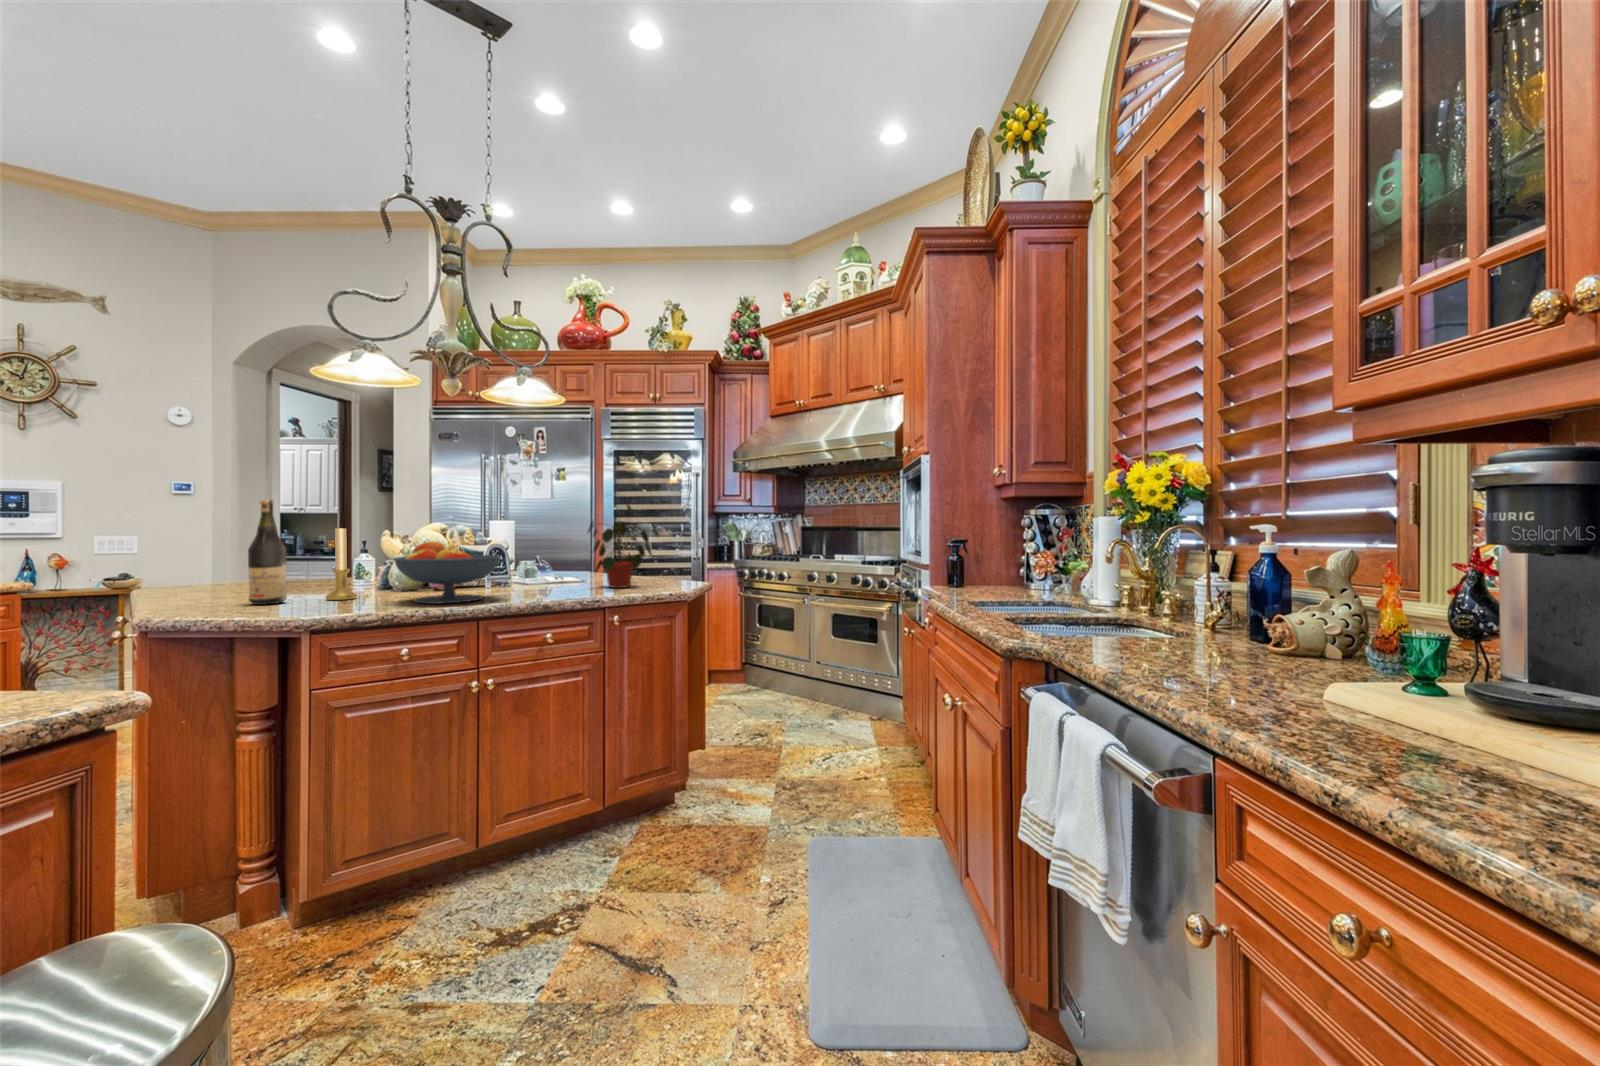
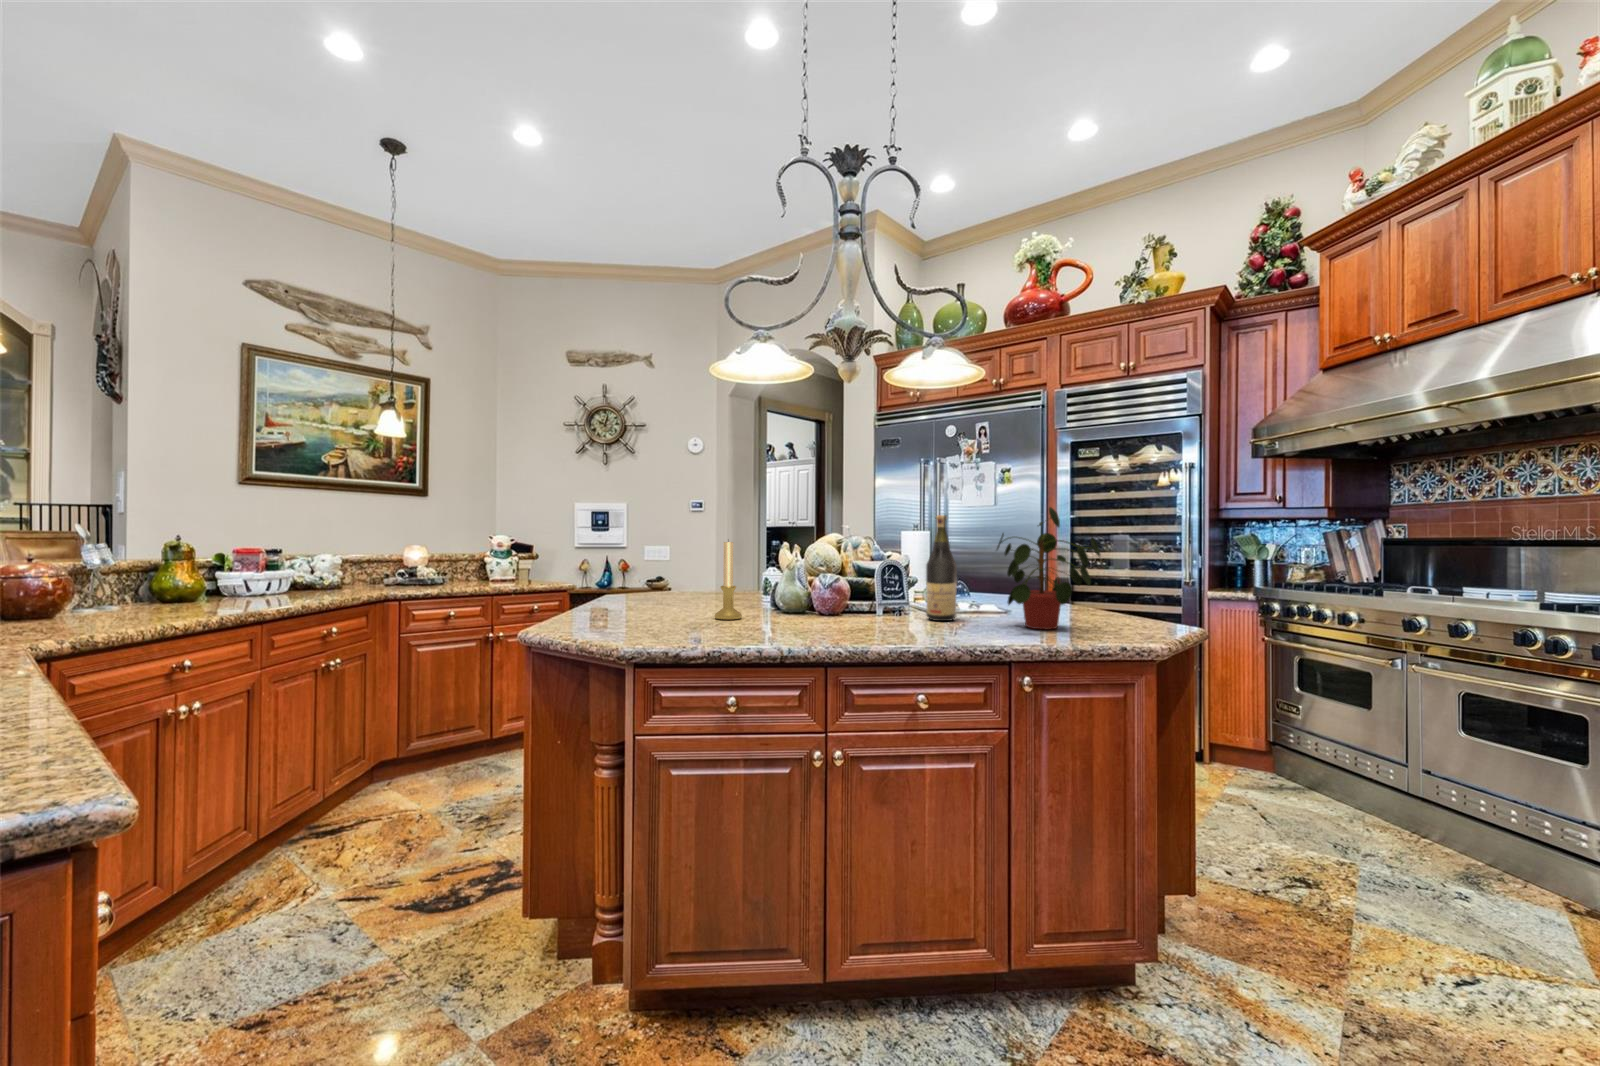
wine bottle: present [248,500,287,605] -> present [926,515,957,621]
fruit bowl: present [394,542,500,604] -> none [760,558,875,636]

